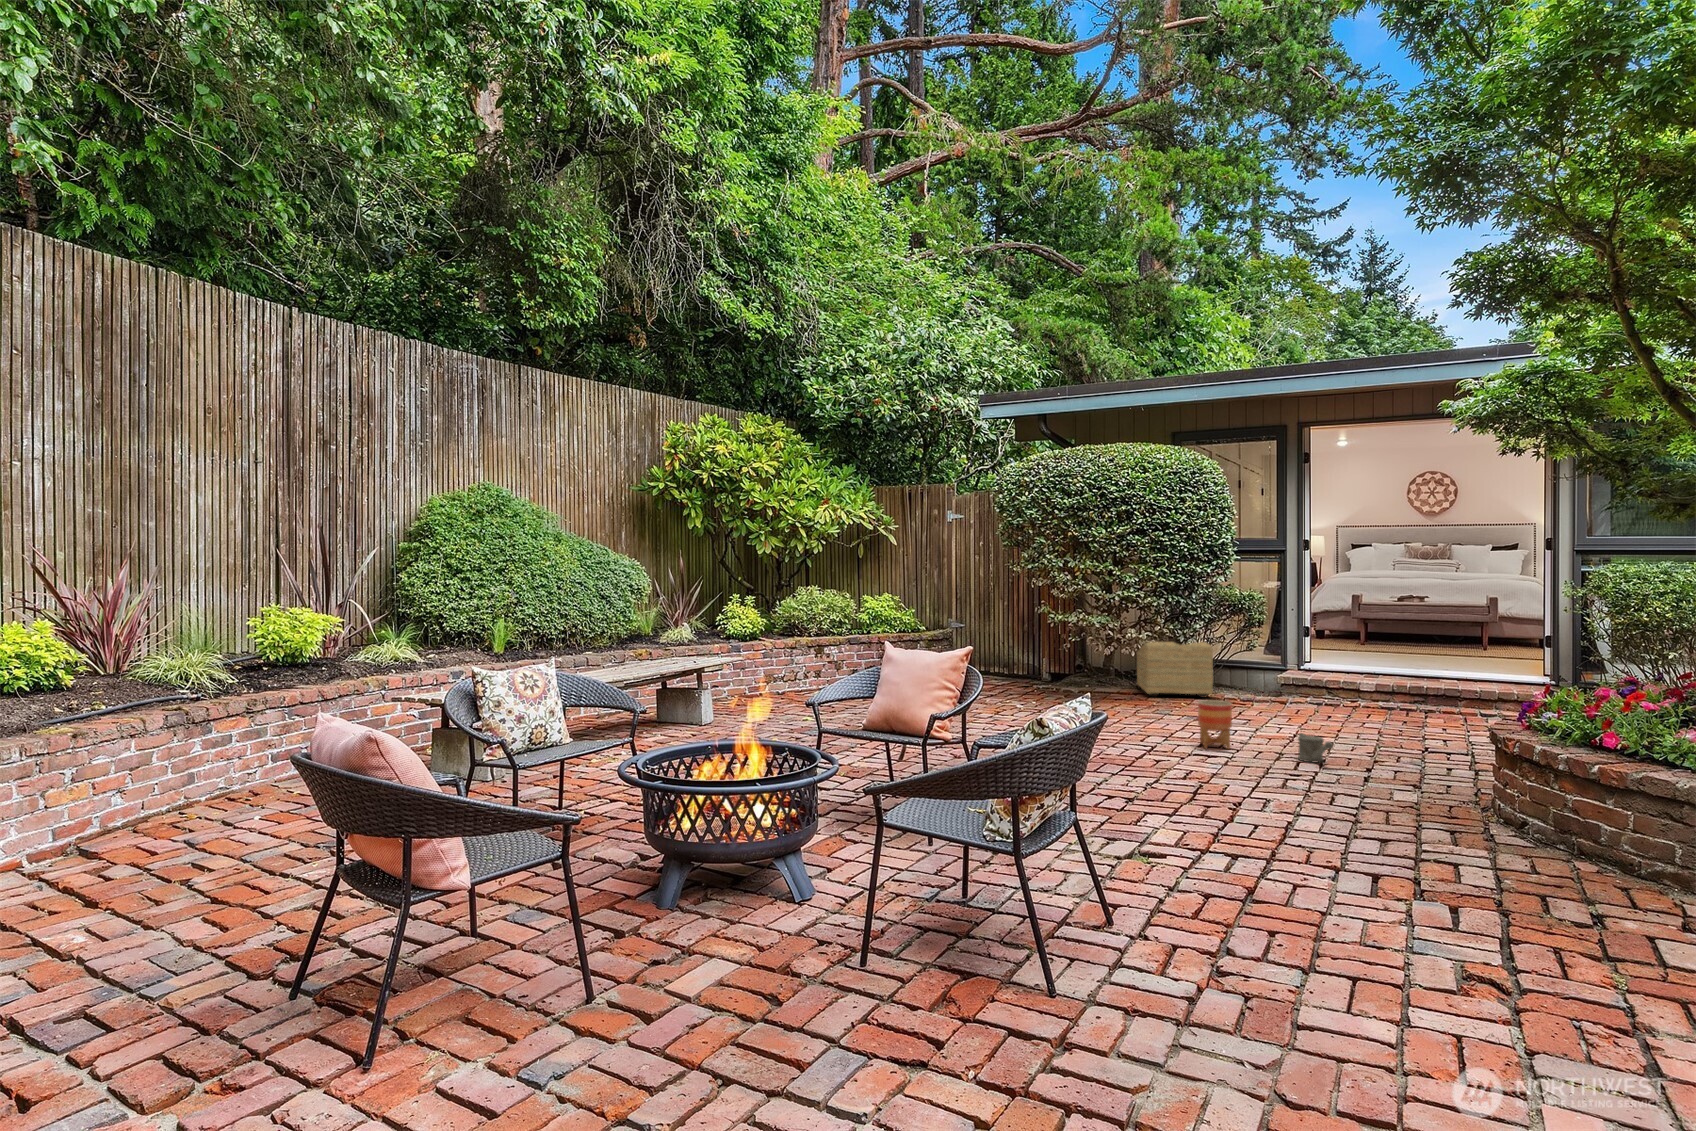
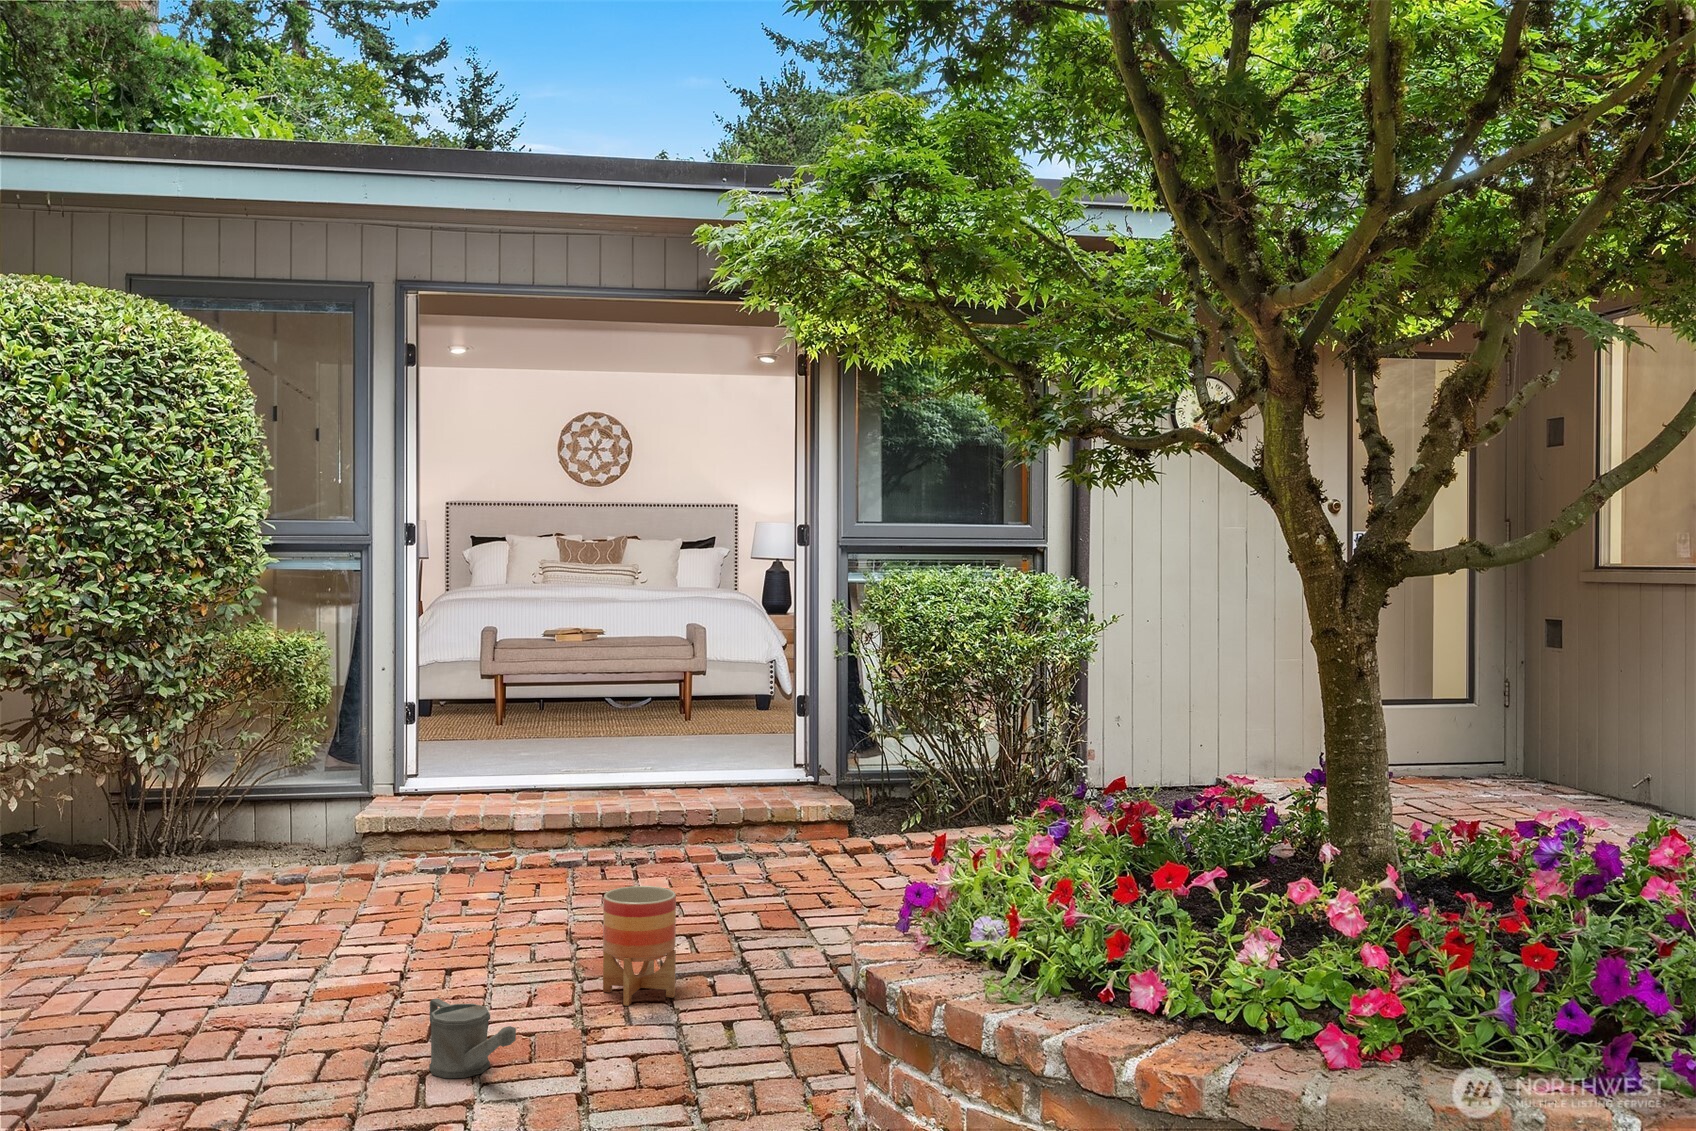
ottoman: present [1137,642,1213,697] -> none [30,746,217,899]
planter: present [1198,700,1232,749] -> present [603,886,676,1006]

